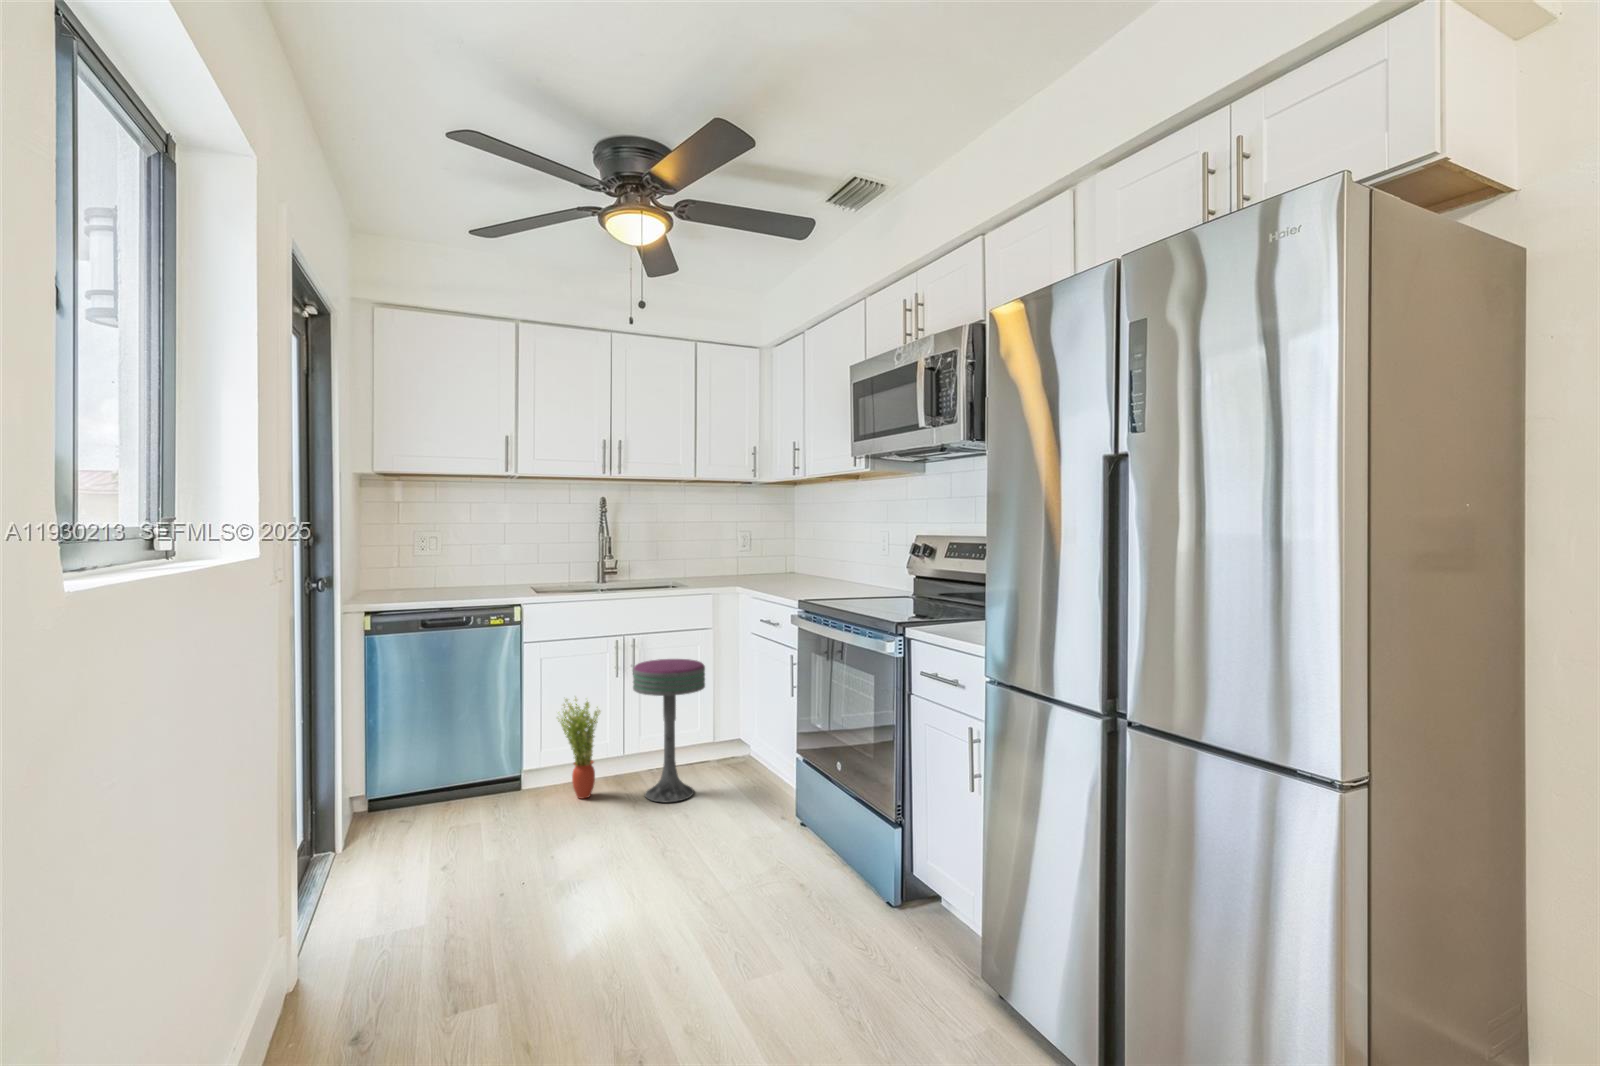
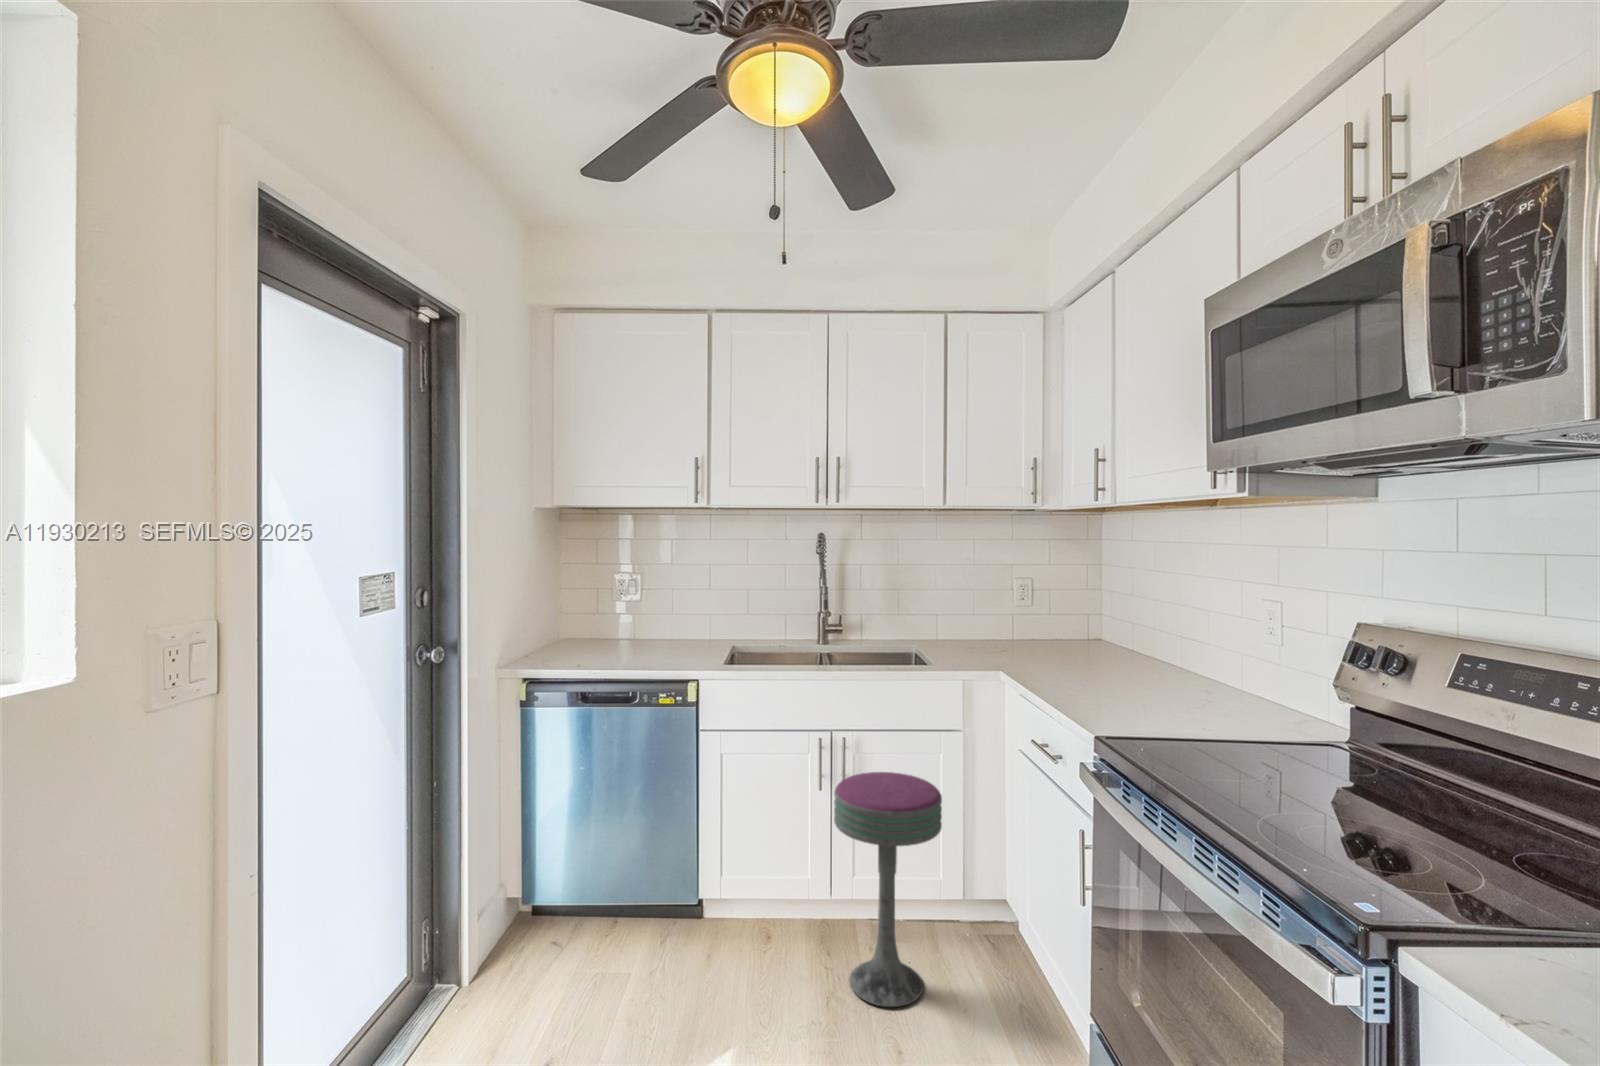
potted plant: present [558,698,600,799] -> none [731,813,791,963]

